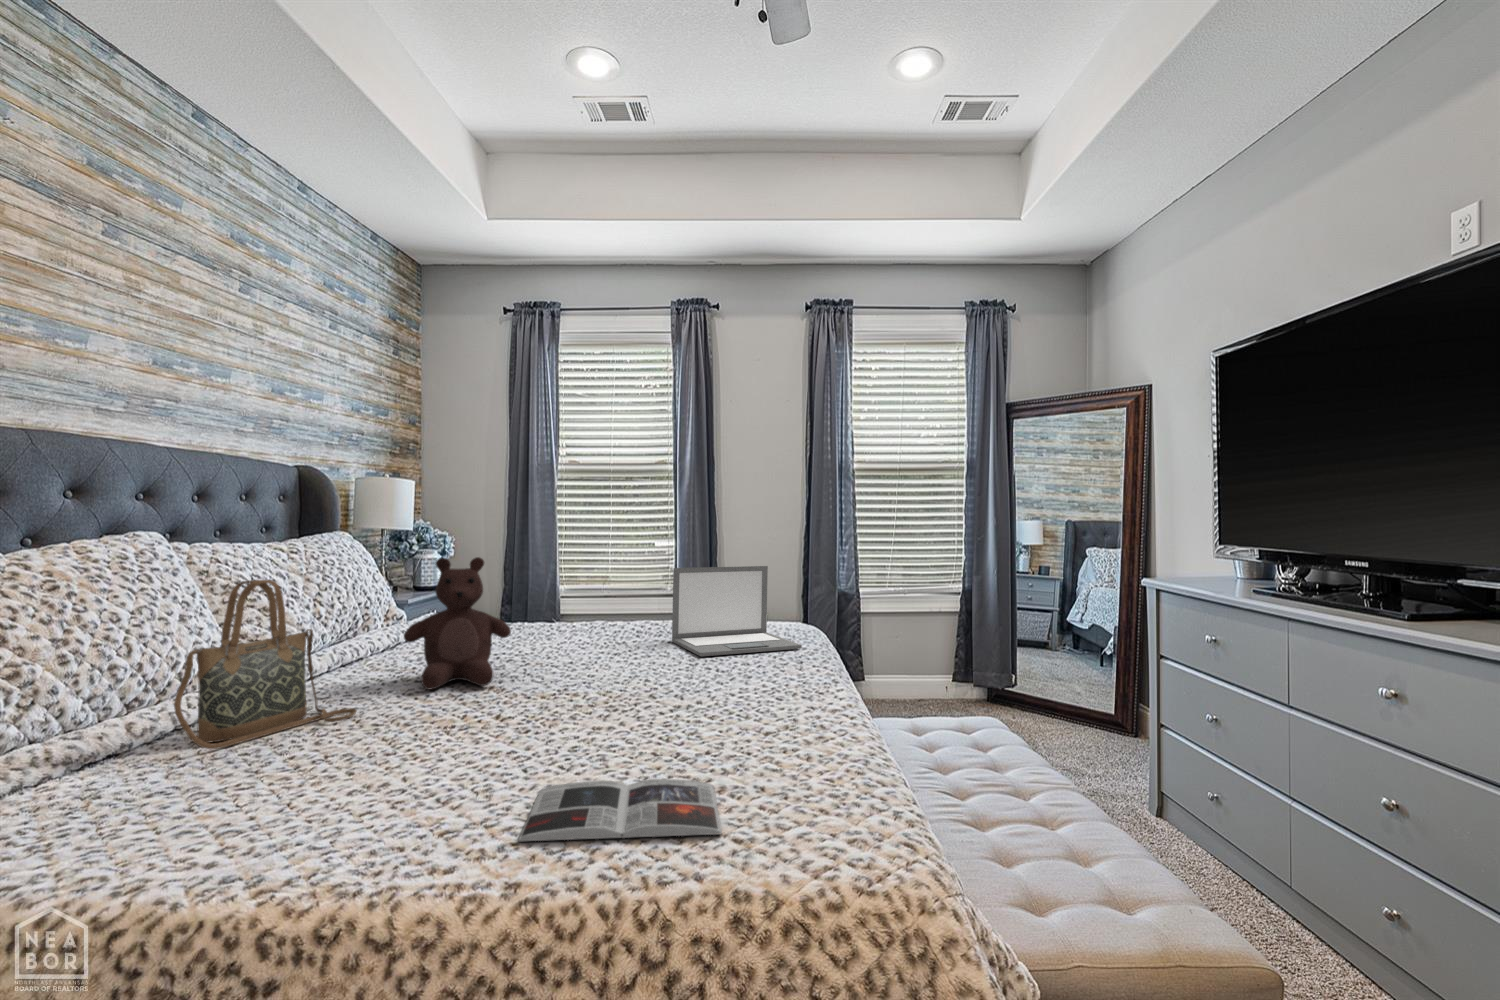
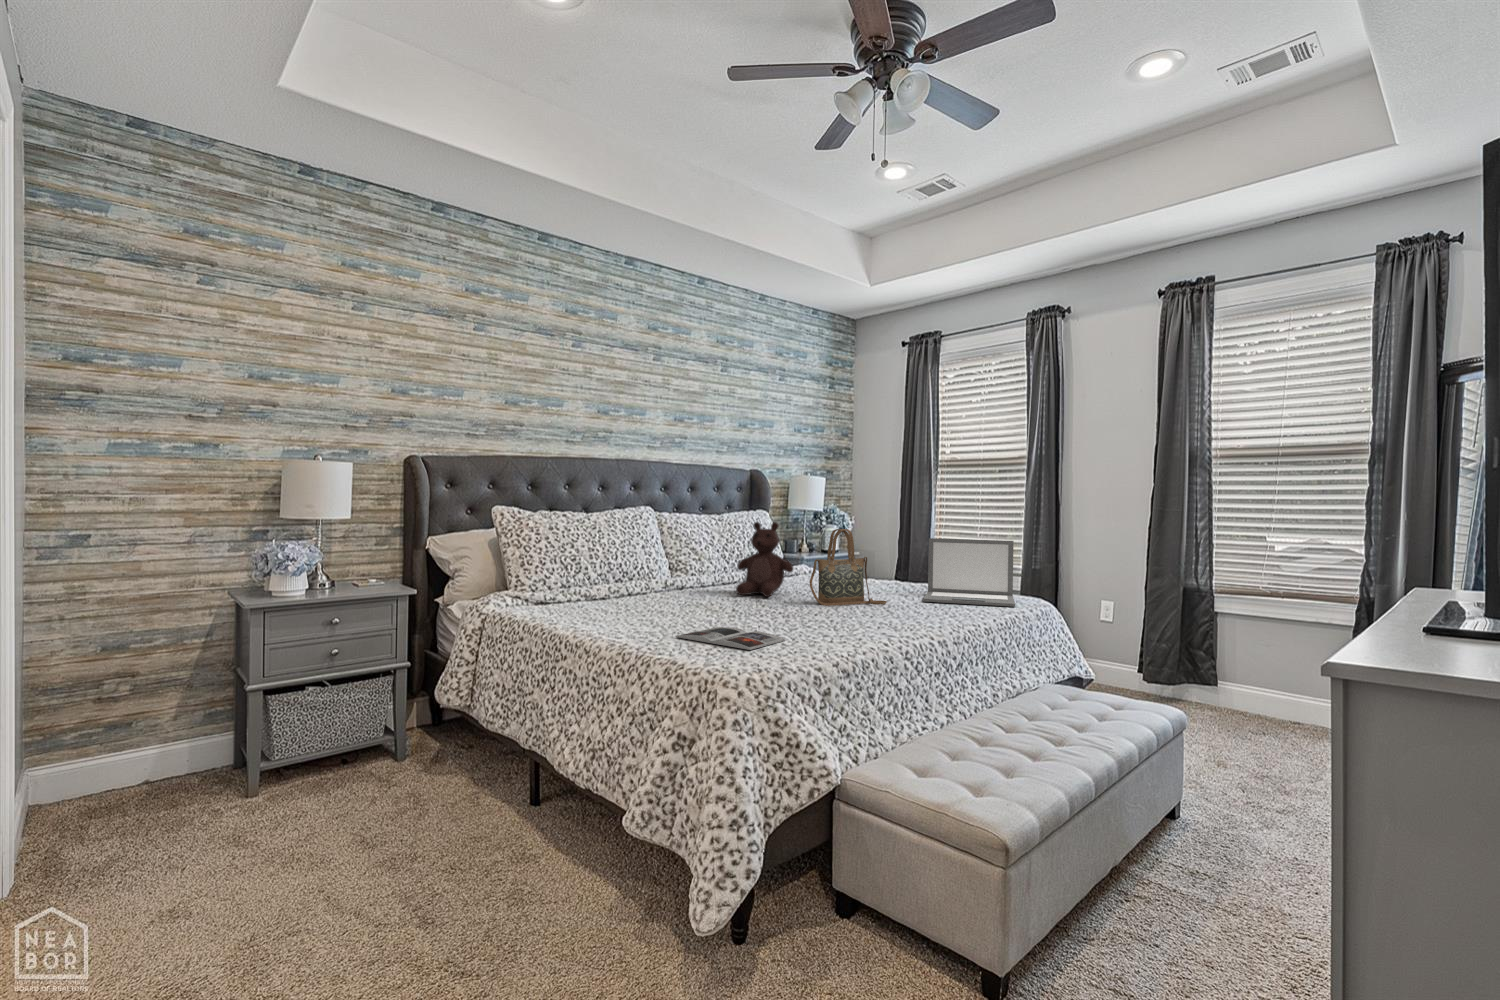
handbag: present [174,580,356,749] -> present [810,529,887,606]

